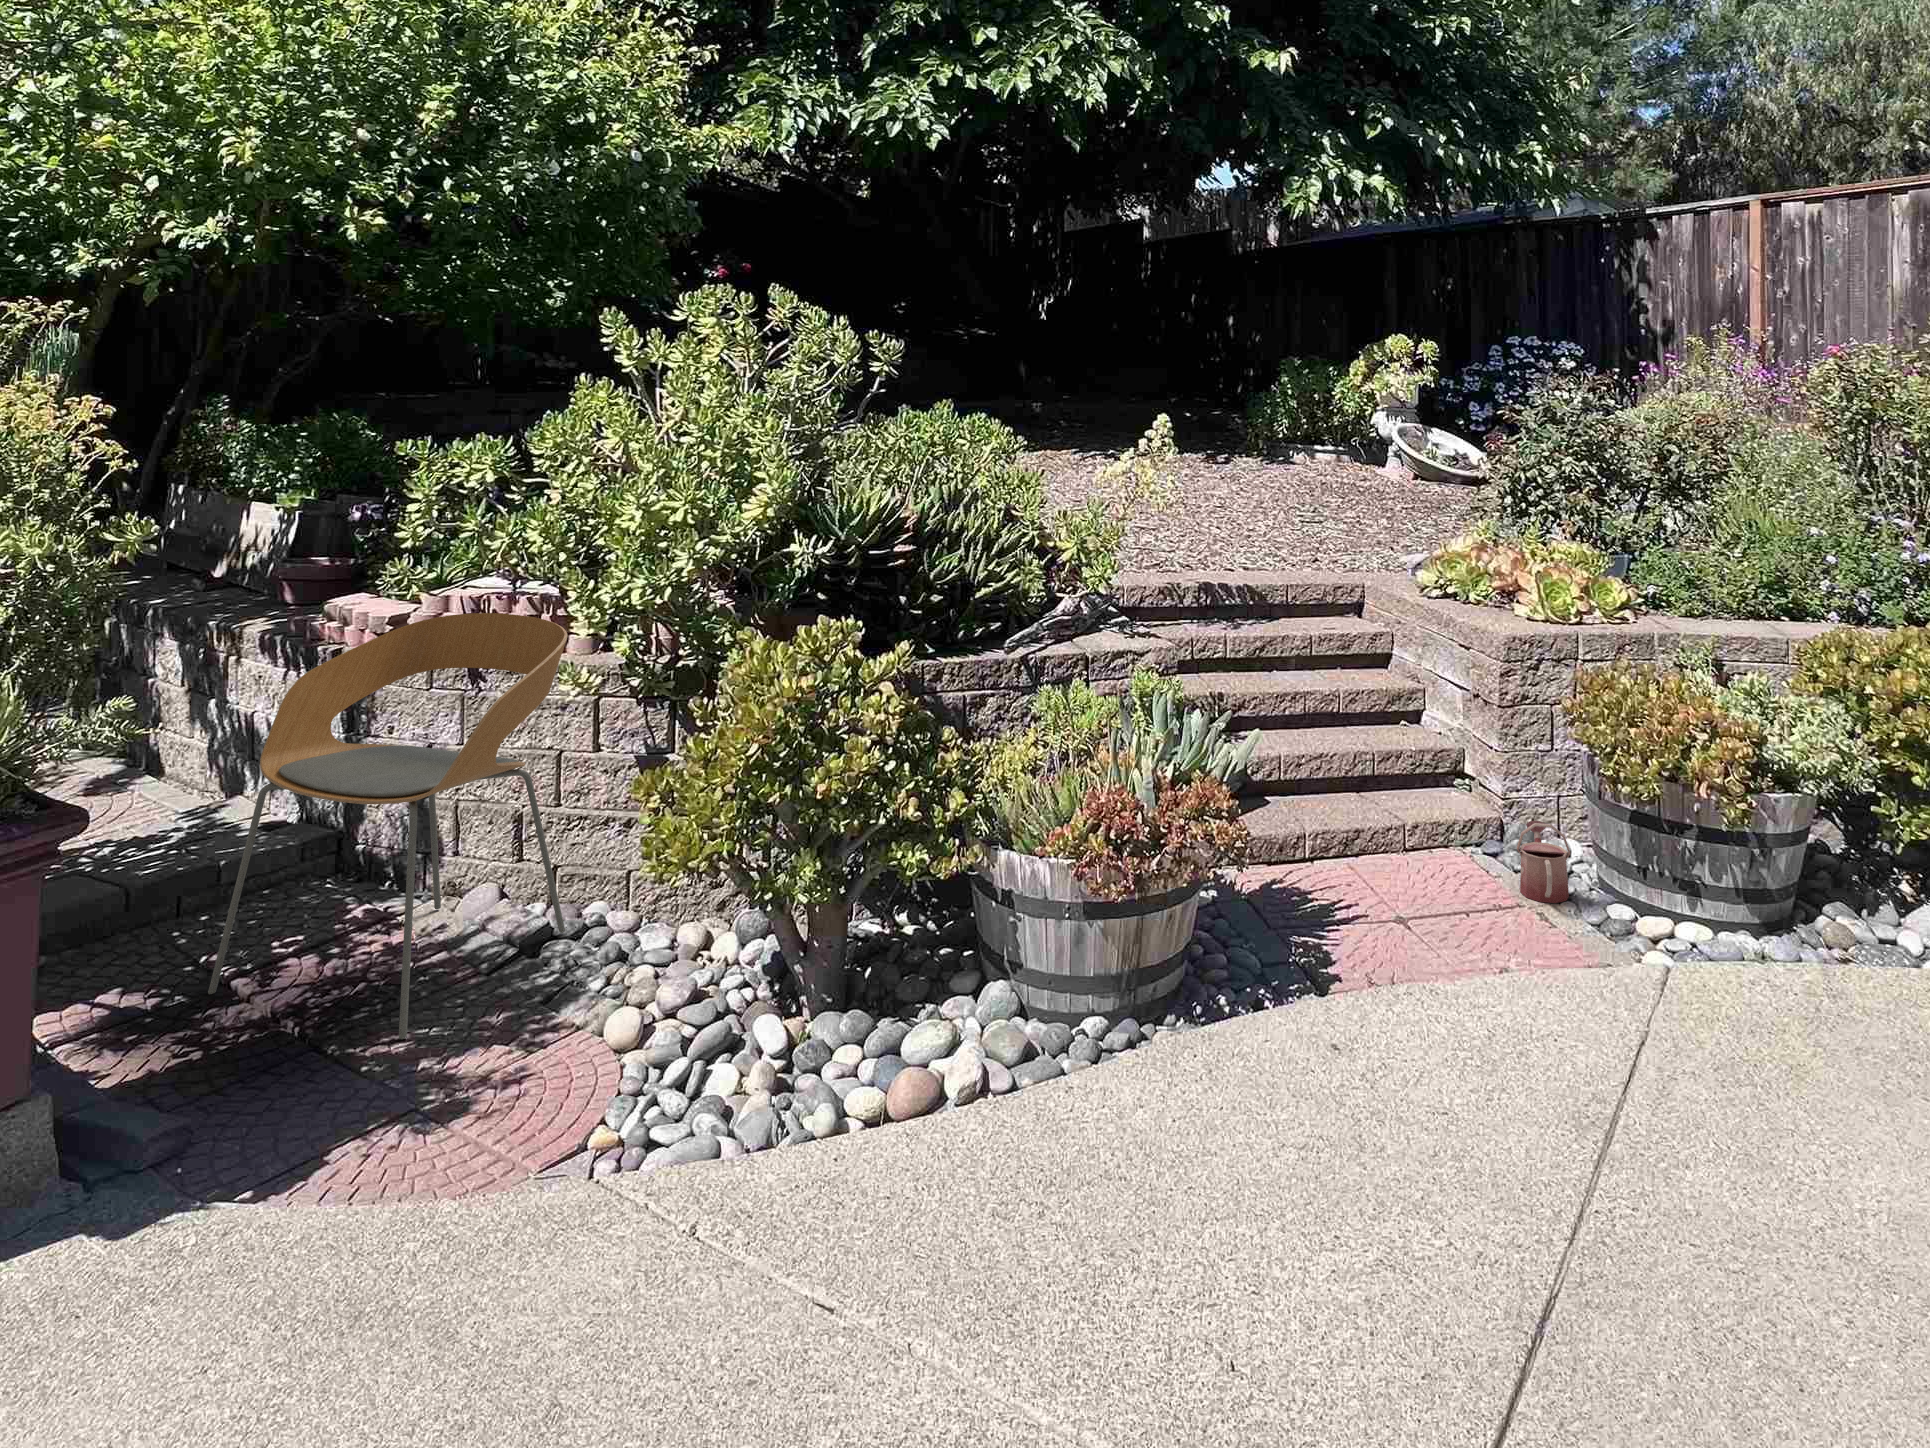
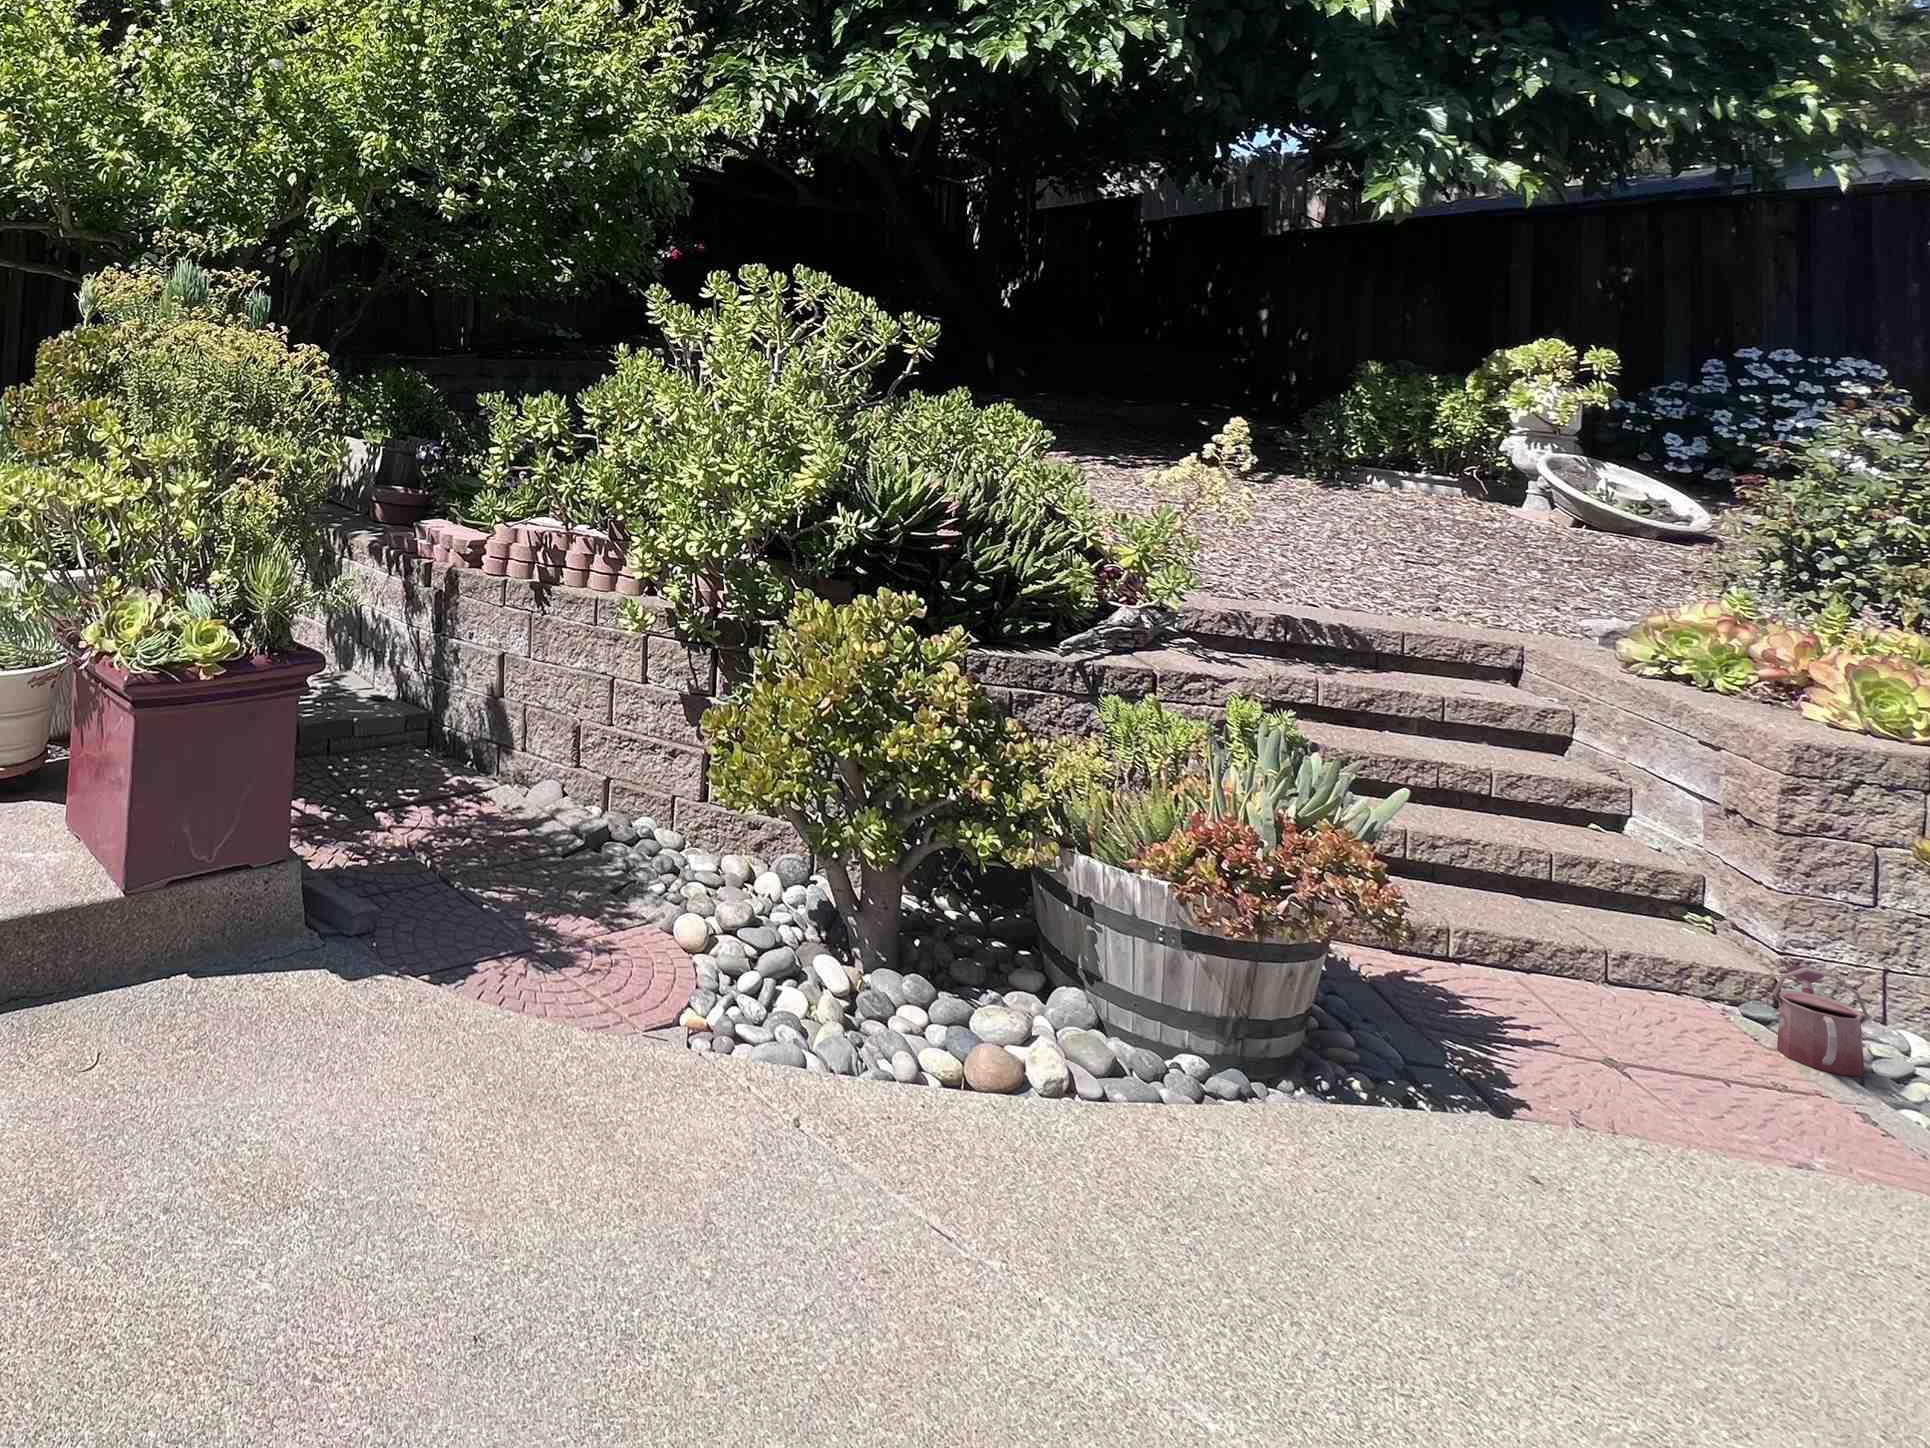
chair: present [208,613,567,1039] -> none [360,550,629,895]

